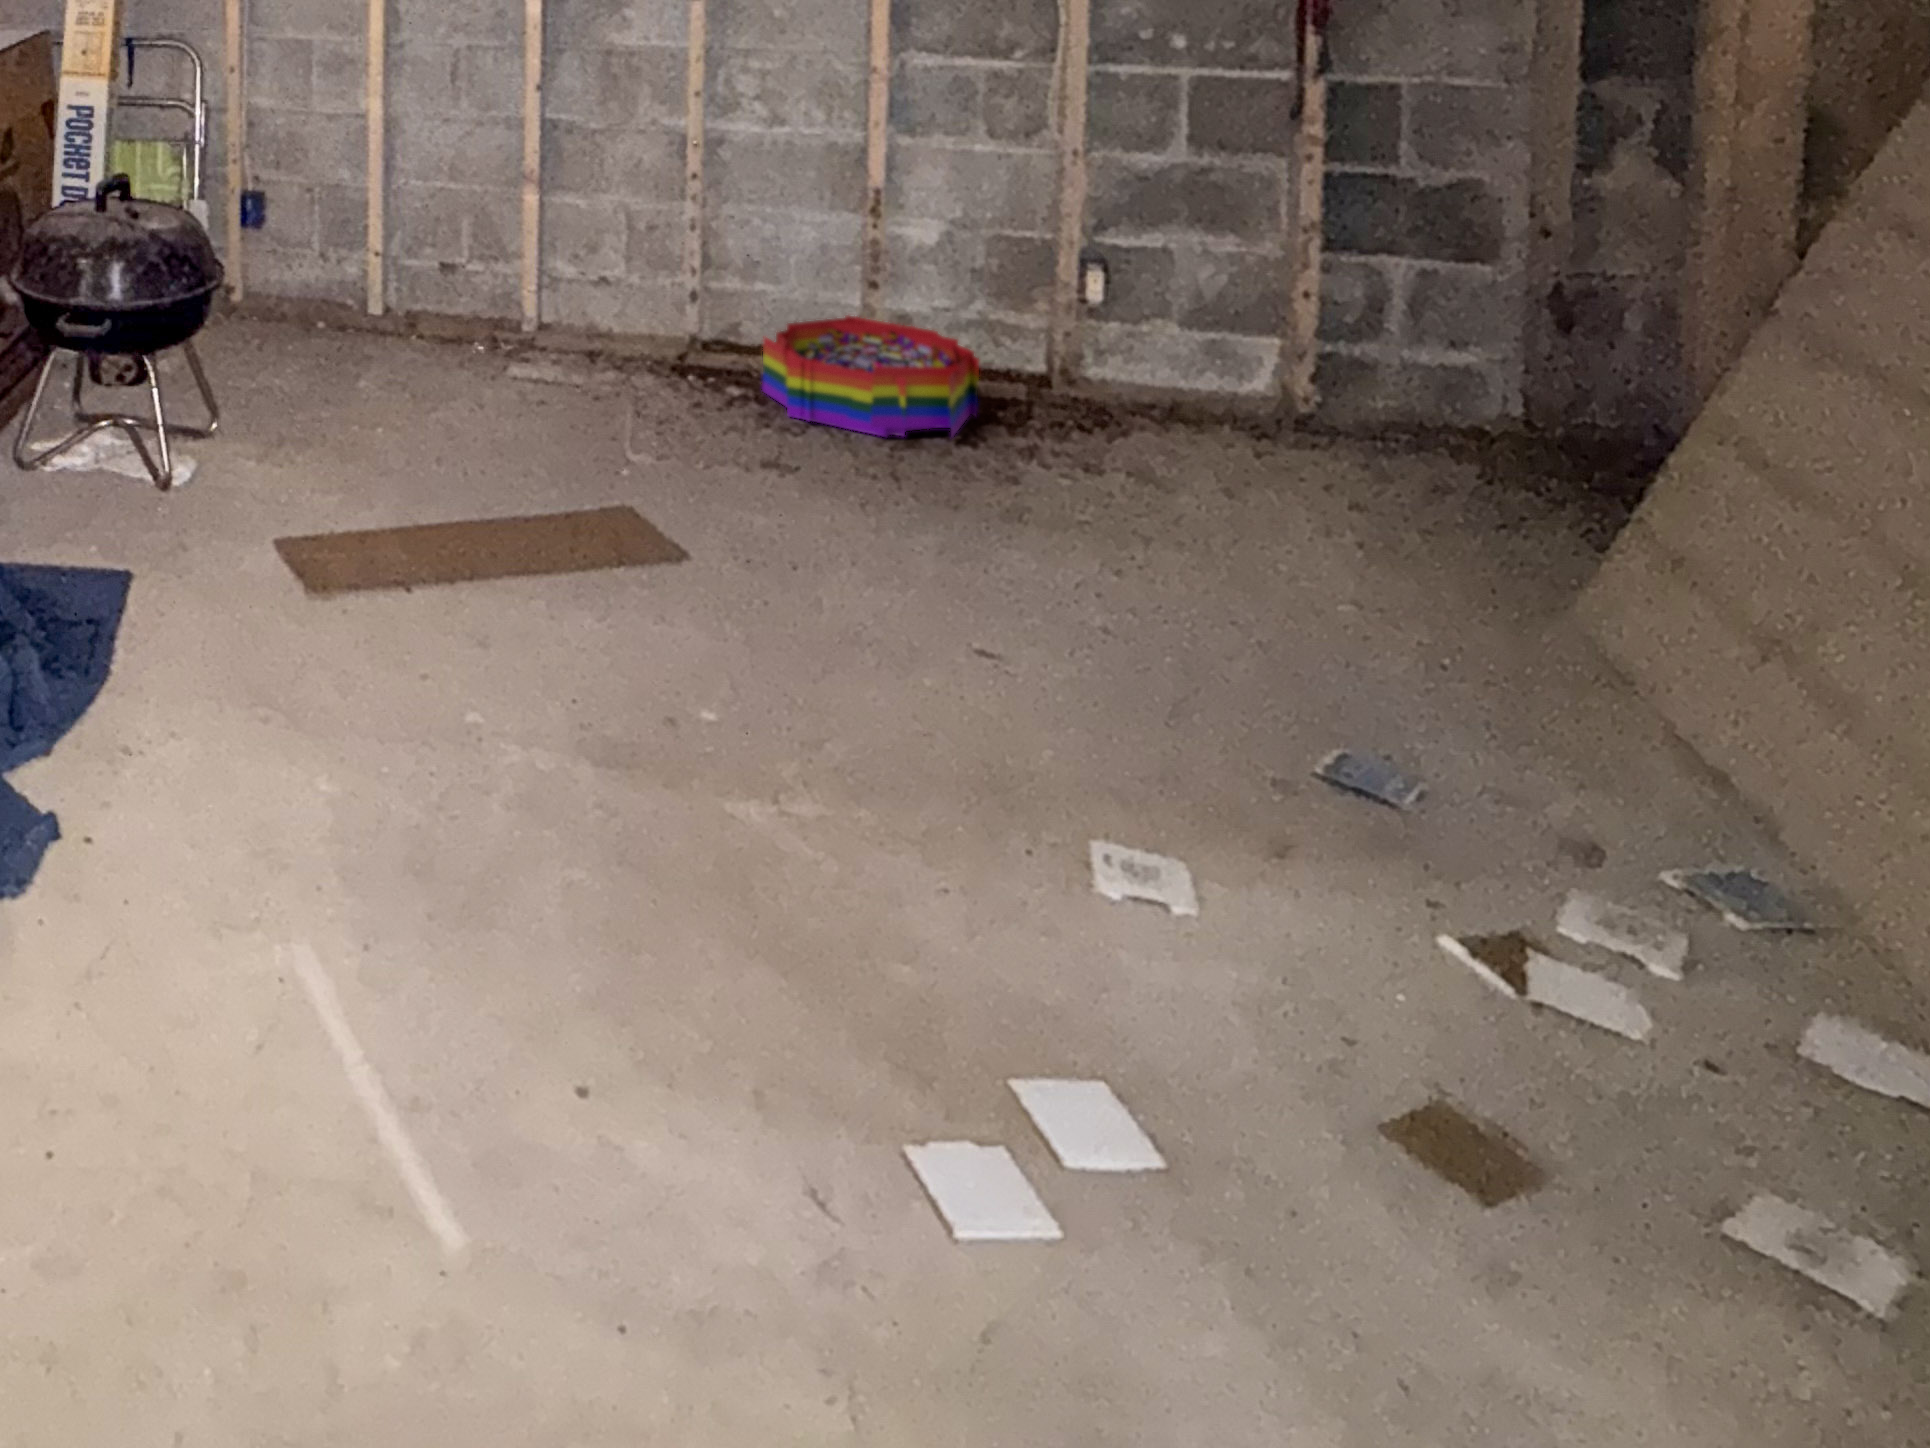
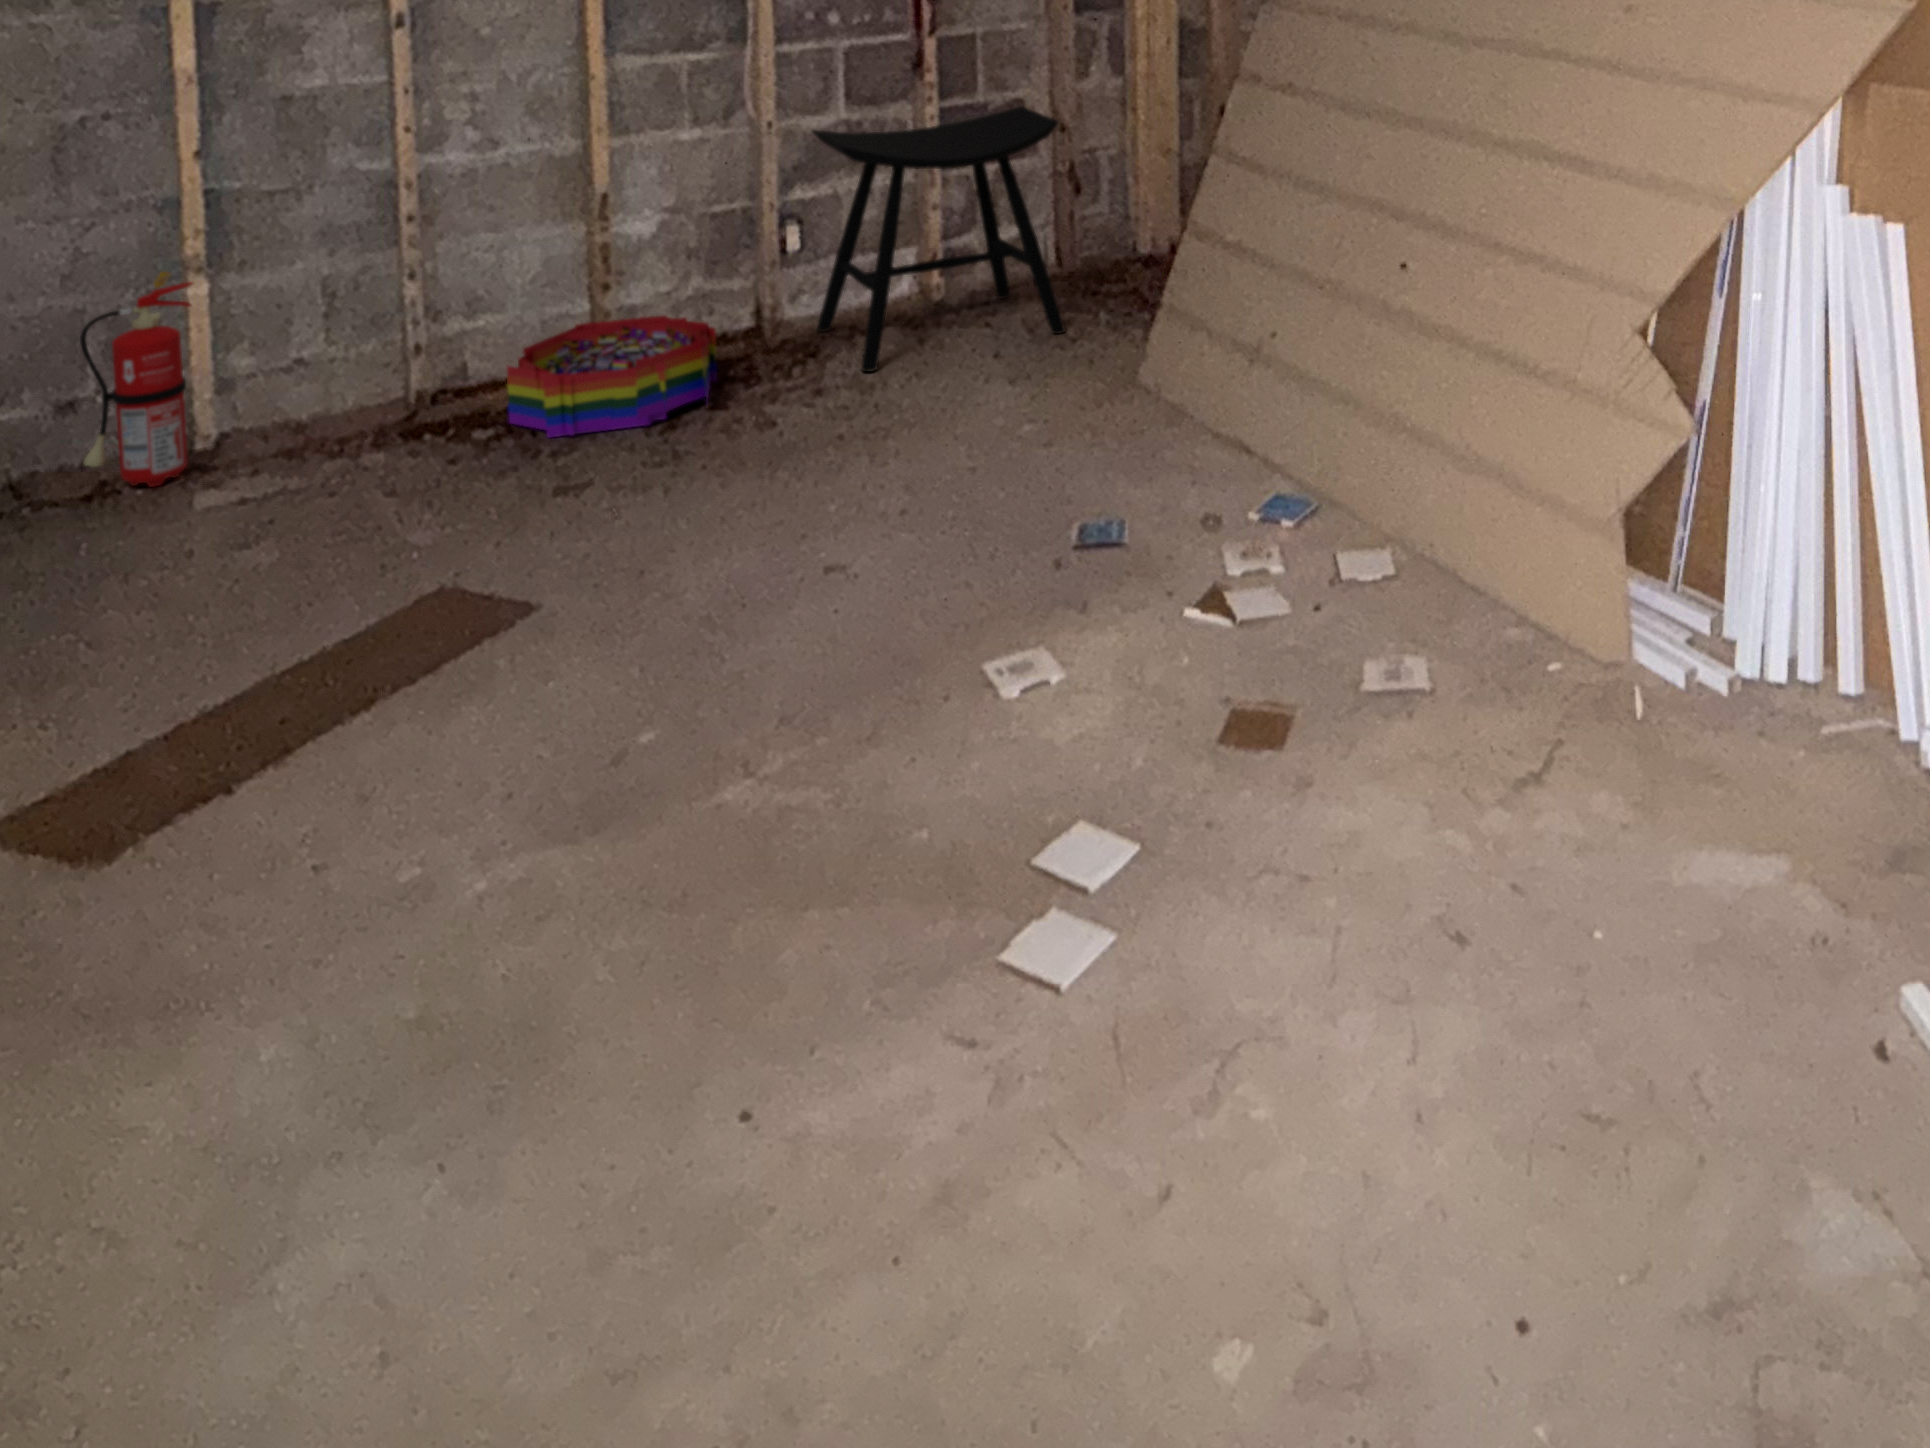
stool: none [1124,165,1494,505] -> present [813,106,1065,372]
fire extinguisher: none [449,179,529,353] -> present [80,272,193,487]

